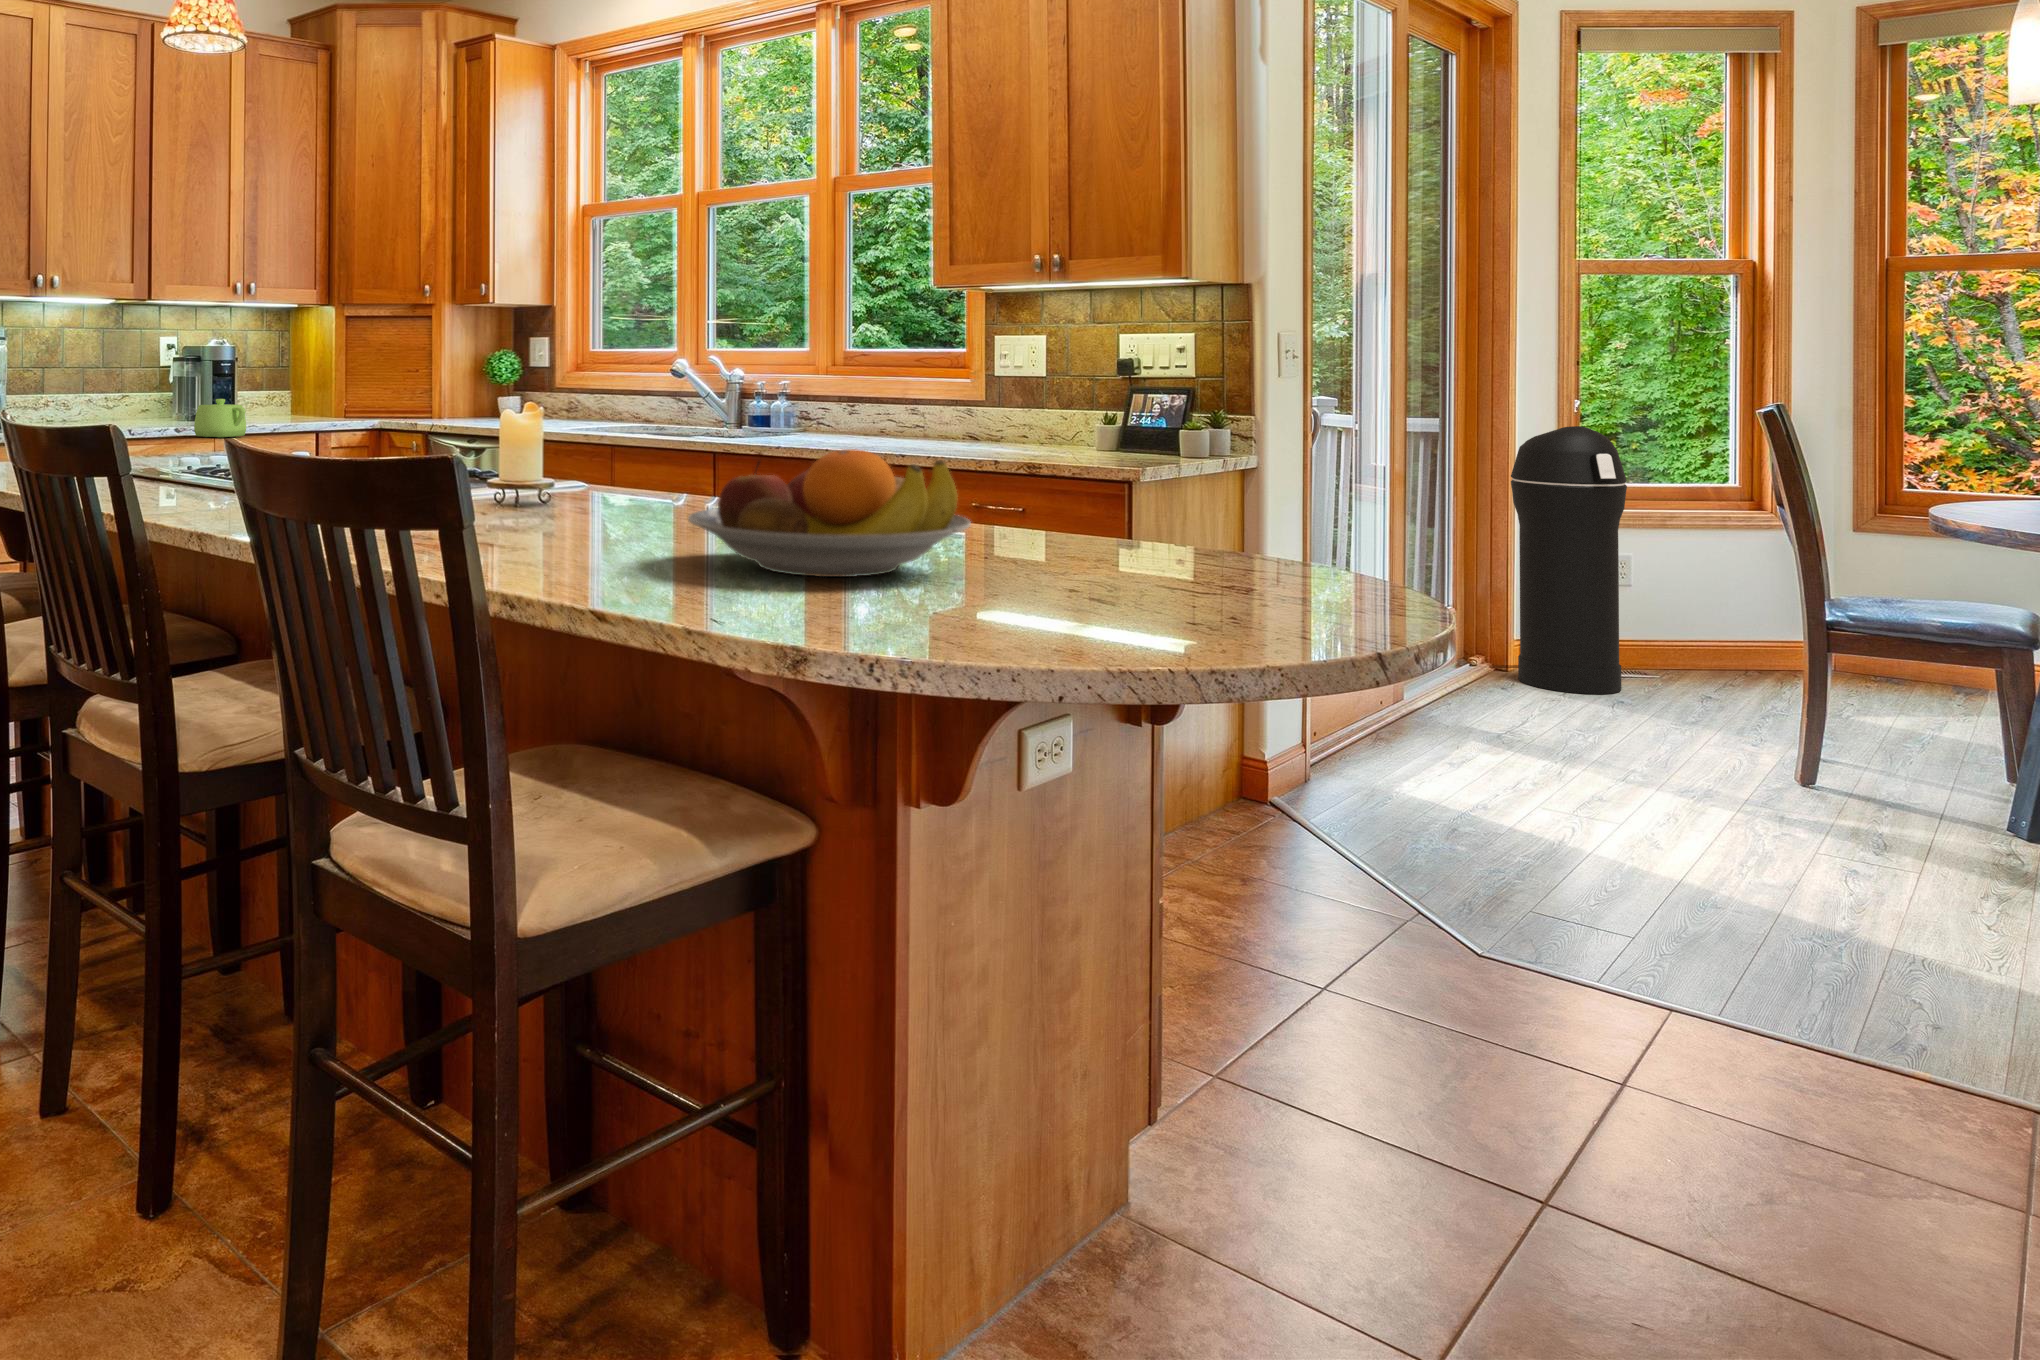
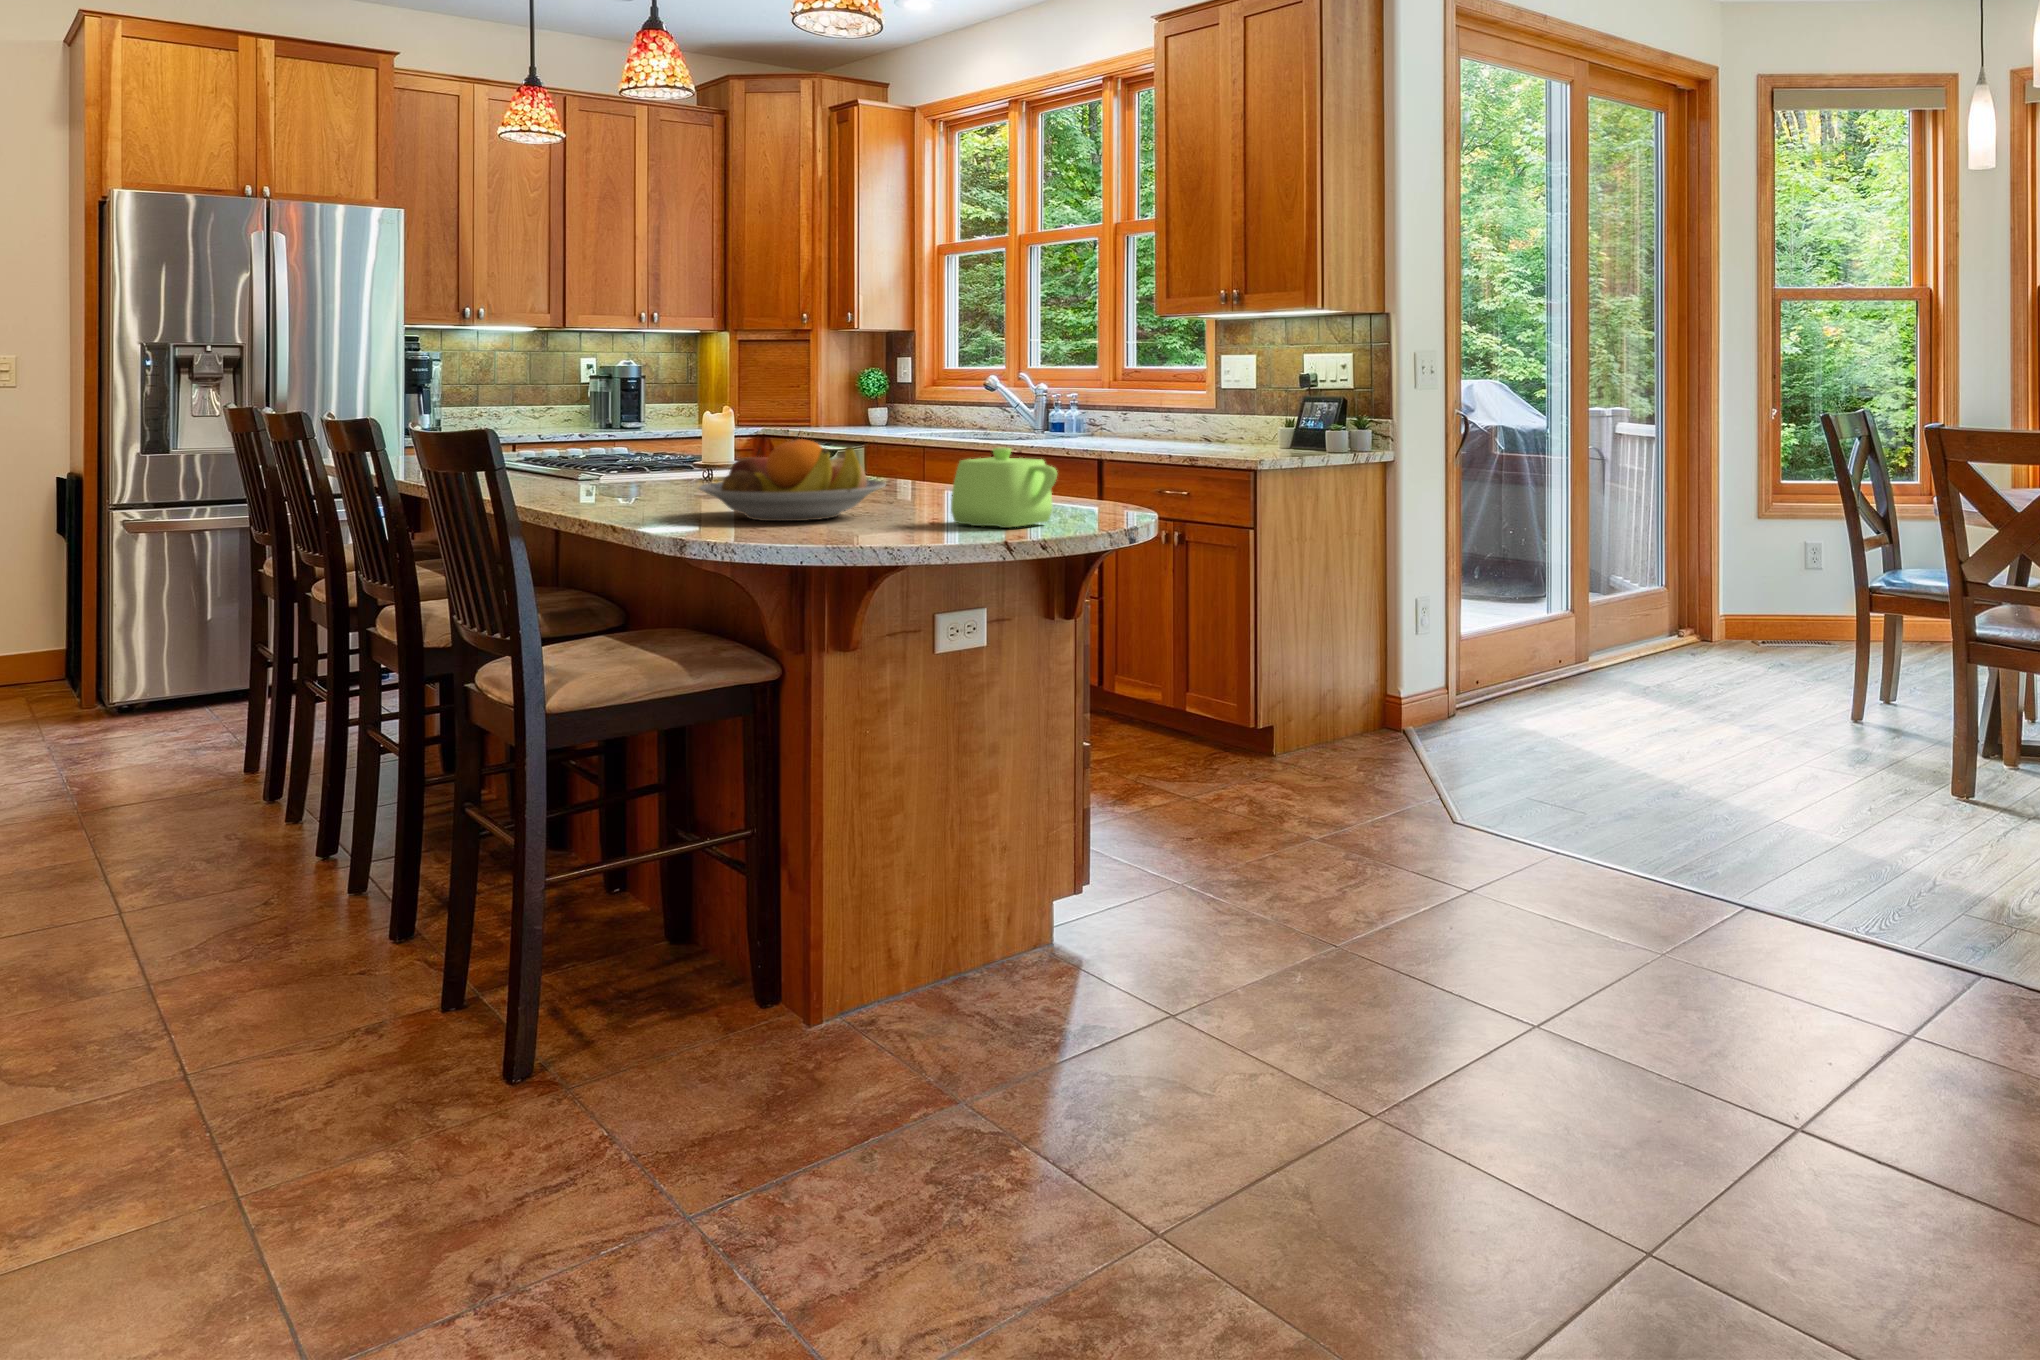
teapot: present [194,399,246,438] -> present [951,448,1057,528]
trash can: present [1511,426,1627,694] -> none [1703,431,1793,660]

